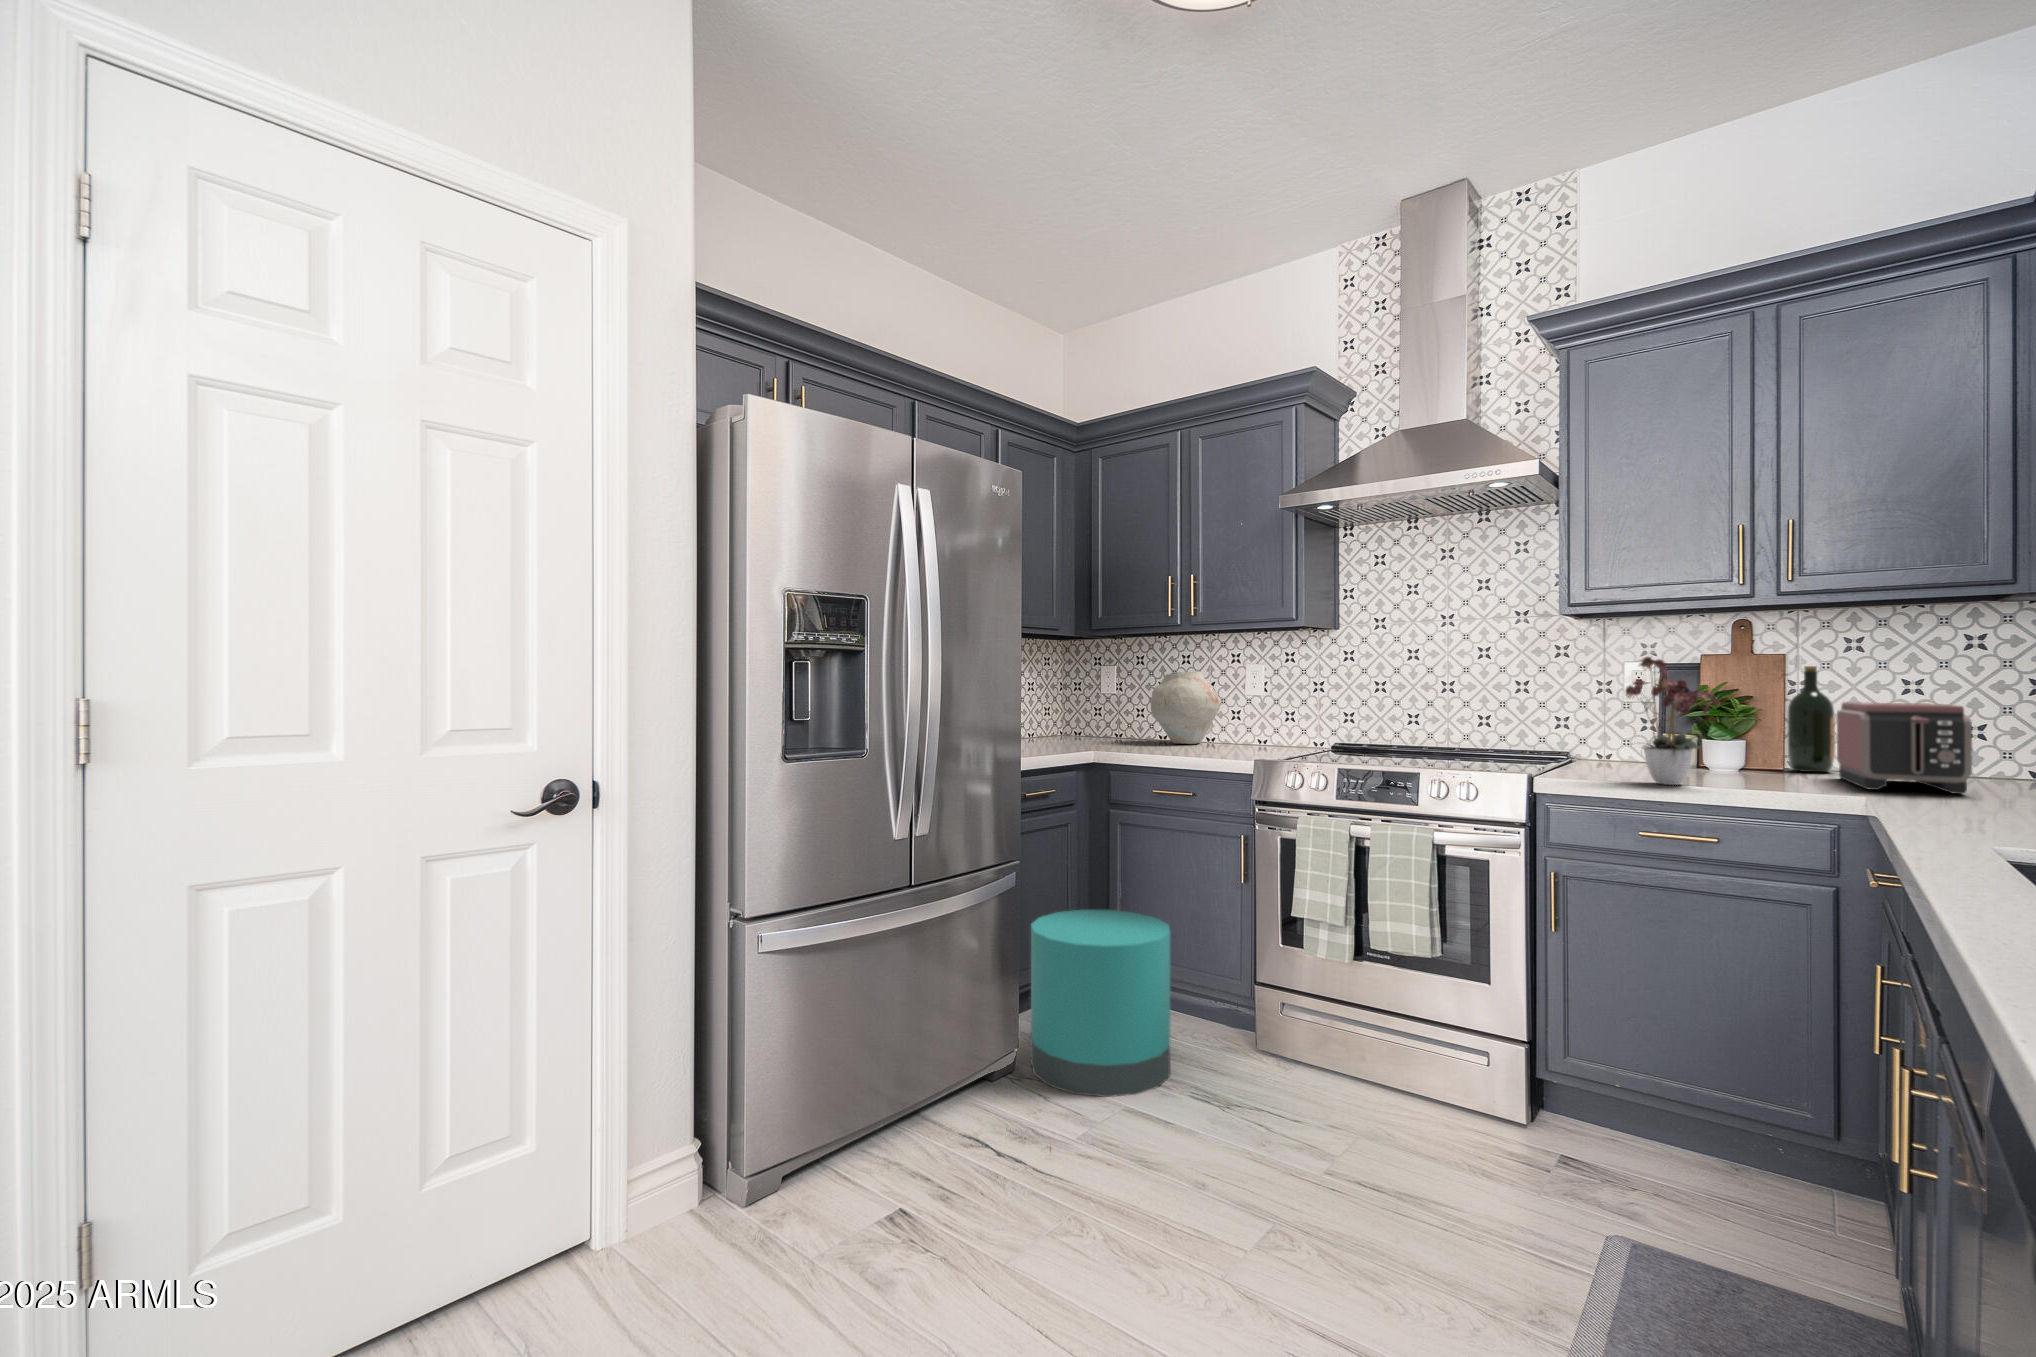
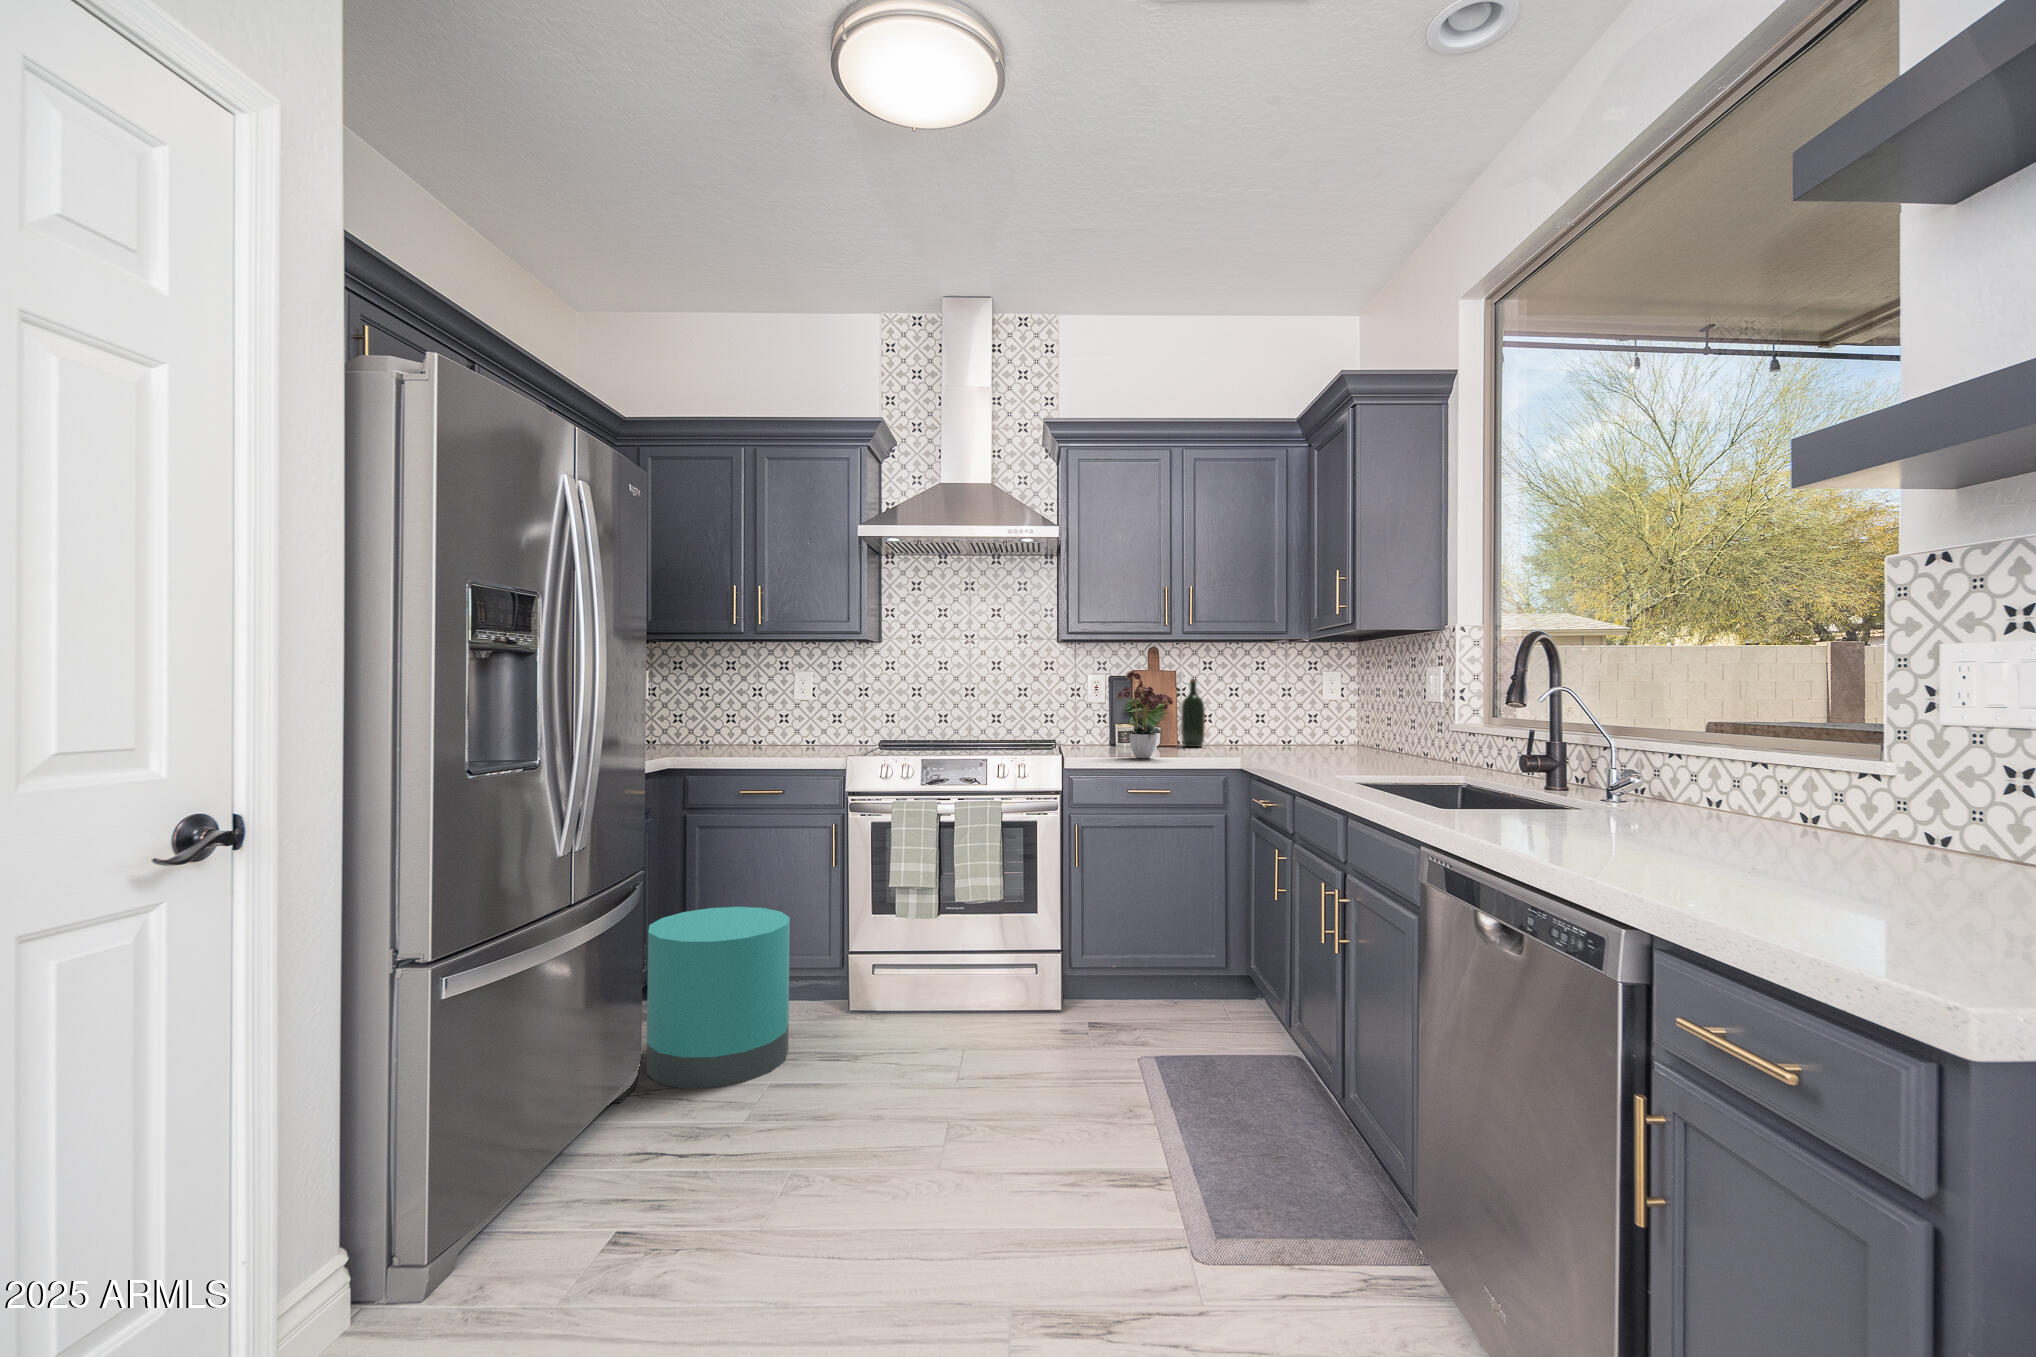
vase: present [1151,671,1220,744] -> none [708,677,777,746]
toaster: present [1837,702,1972,794] -> none [1212,702,1284,755]

